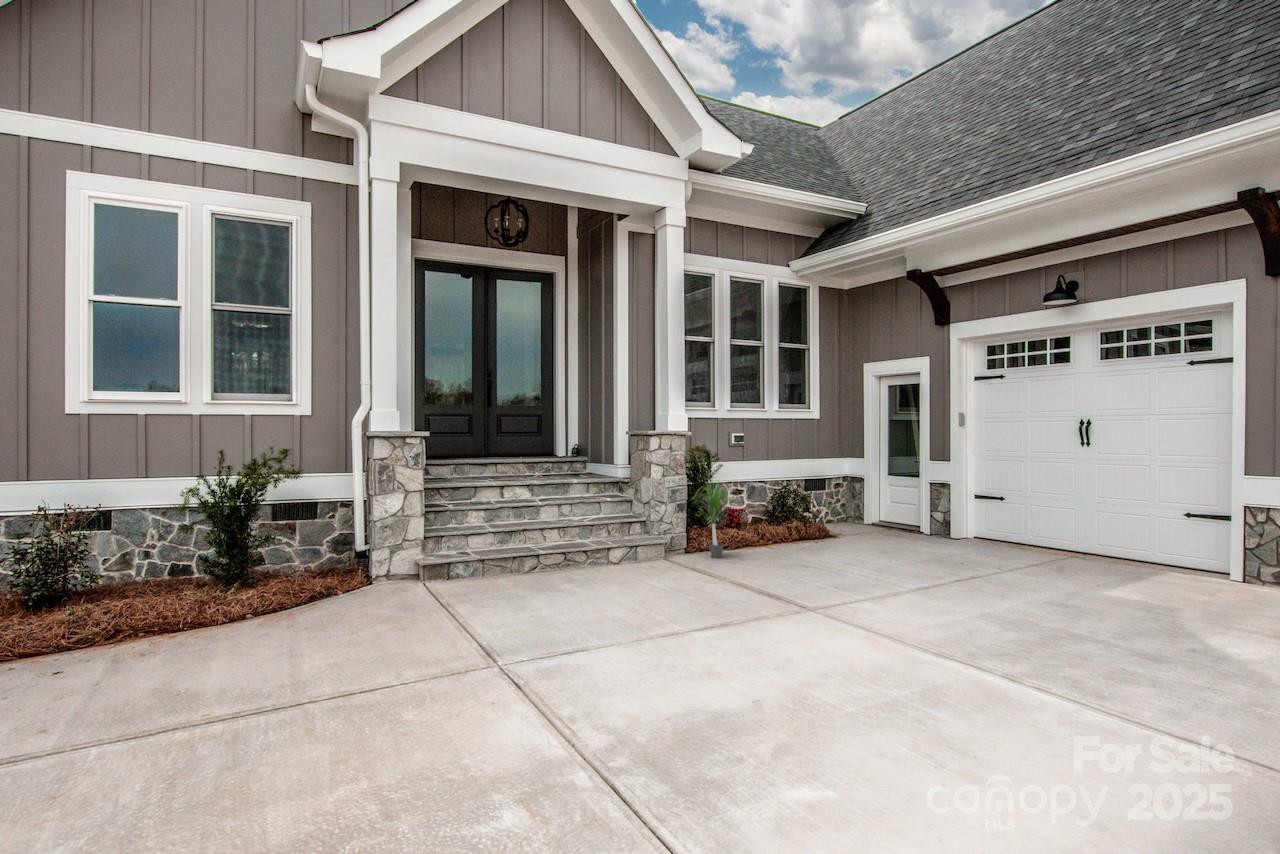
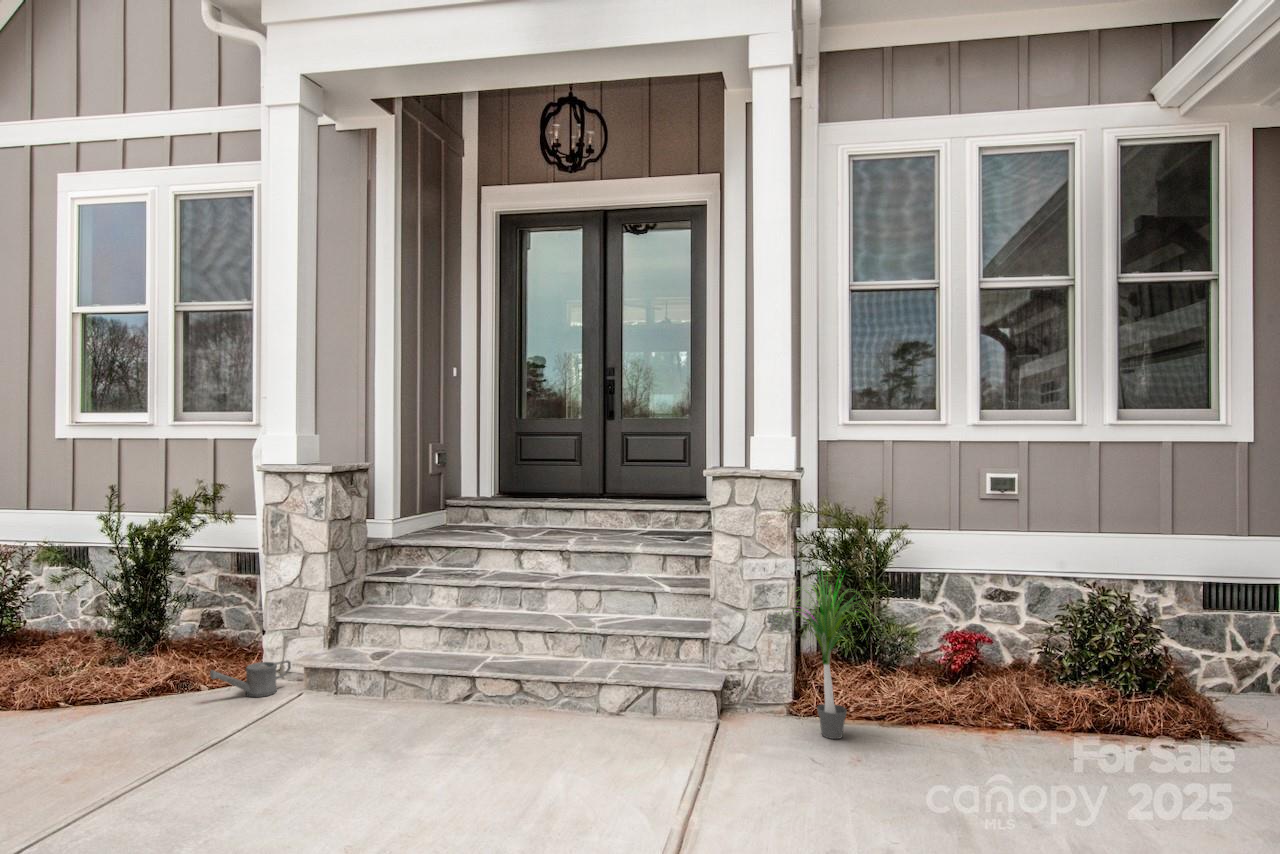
watering can: none [374,564,405,589] -> present [210,660,291,697]

